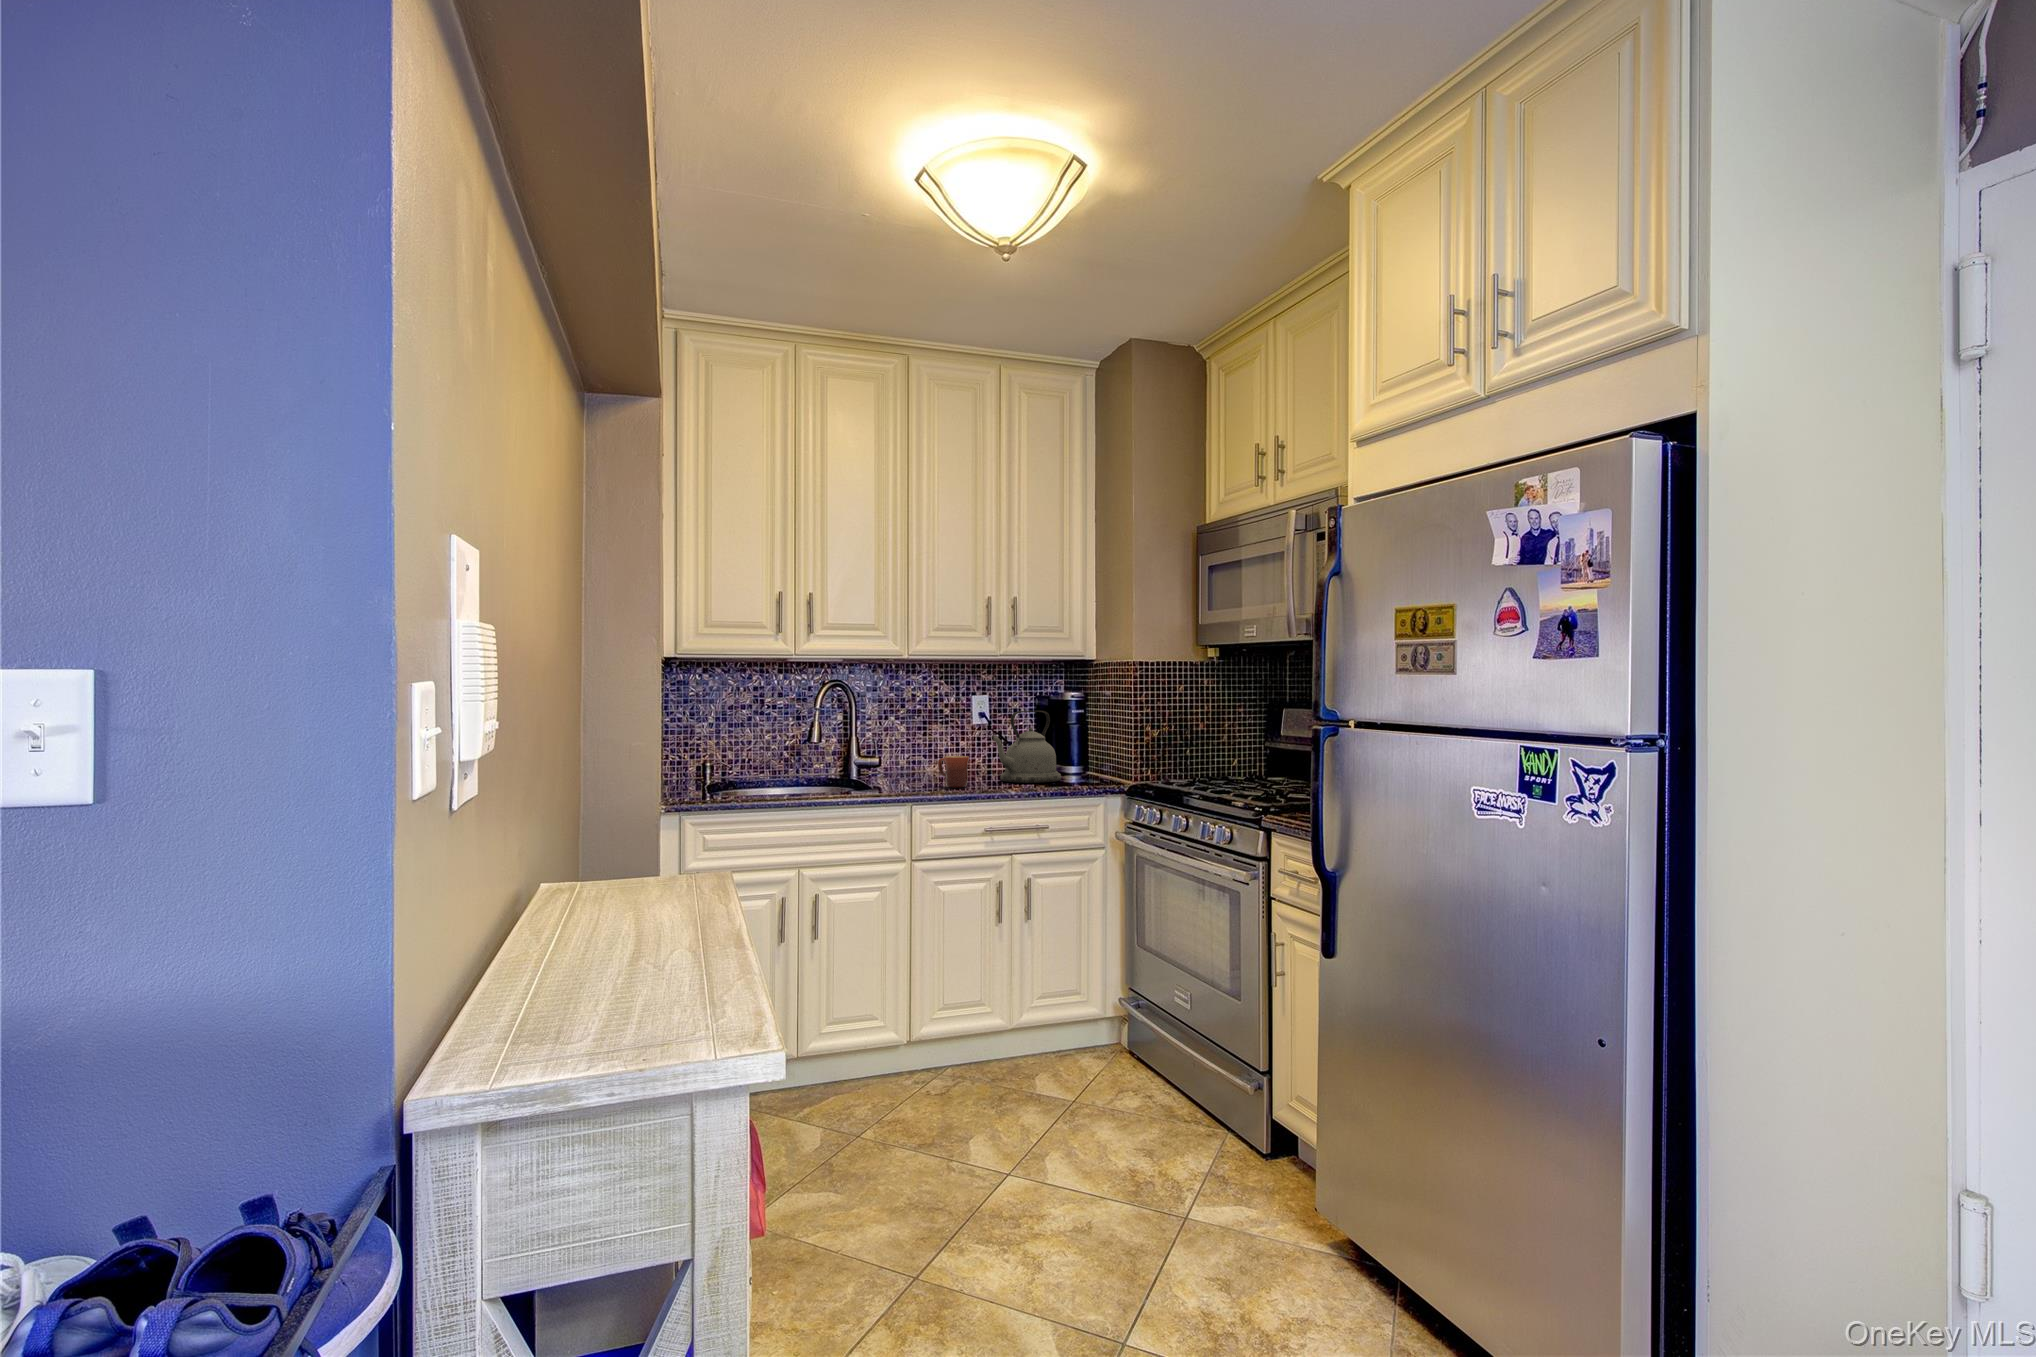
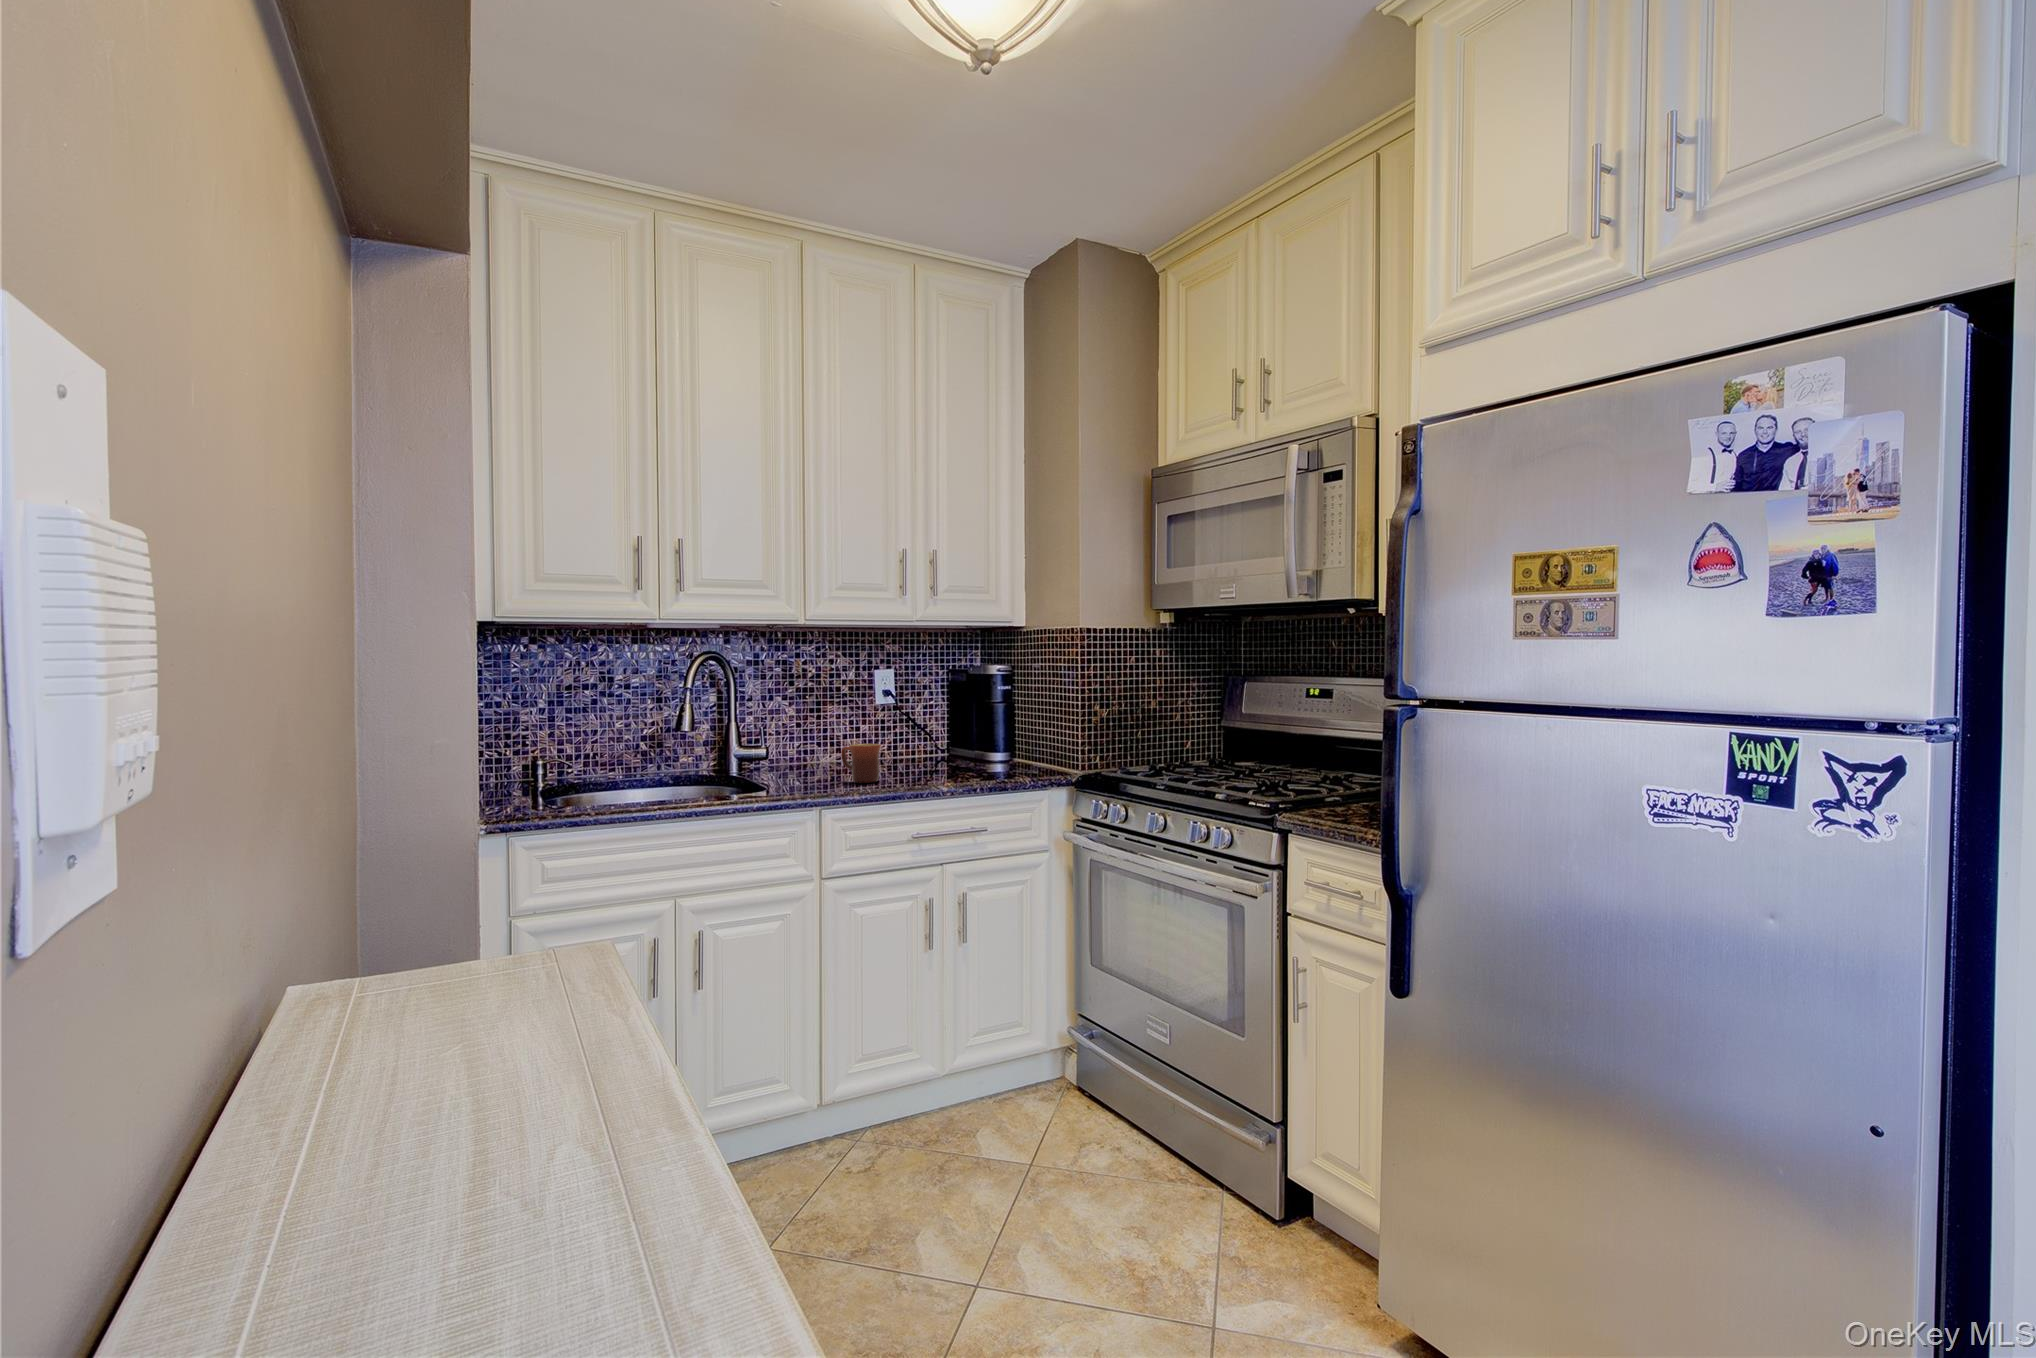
kettle: present [992,711,1061,783] -> none [906,687,987,774]

